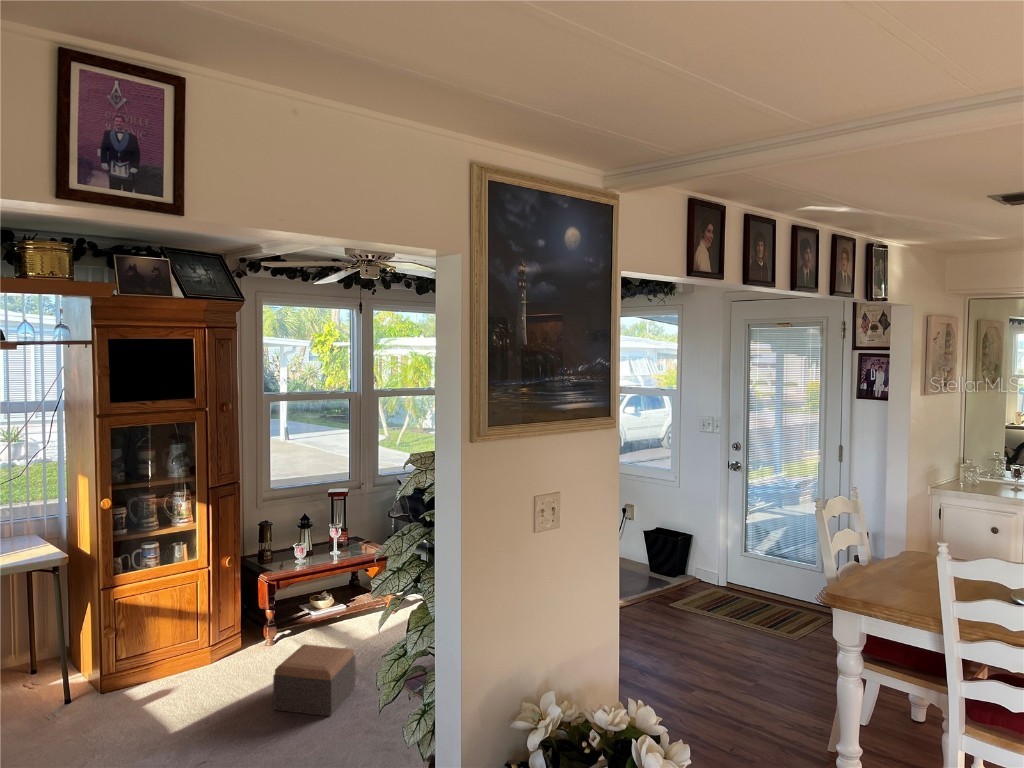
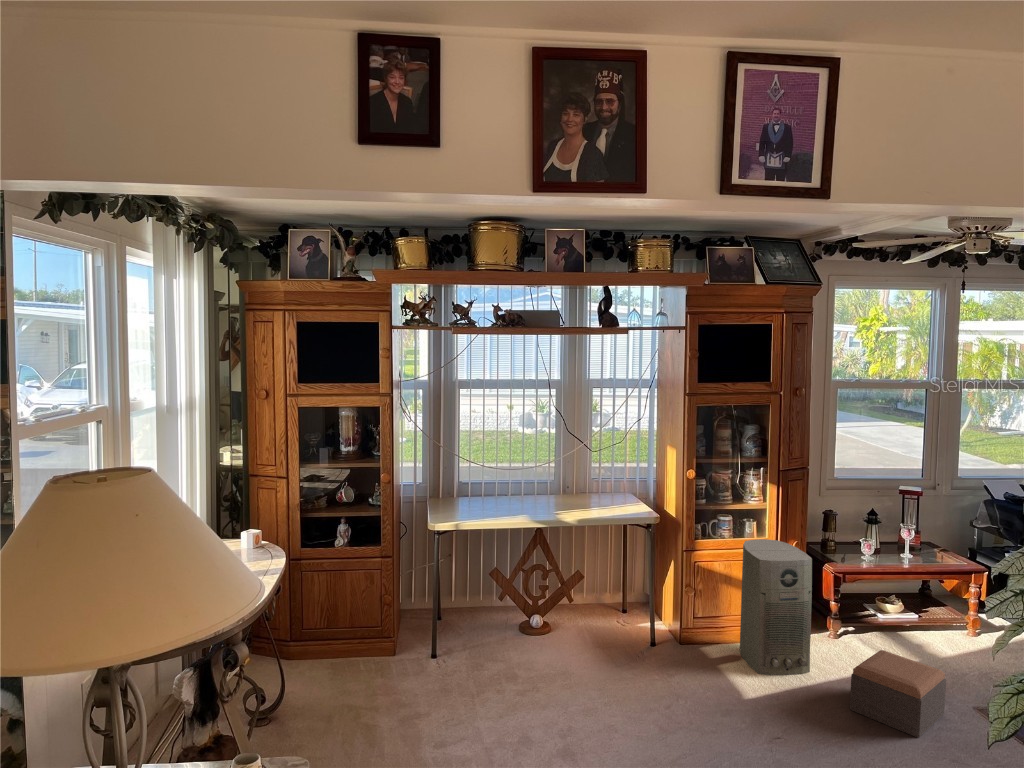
air purifier: none [169,559,241,703] -> present [740,539,812,675]

